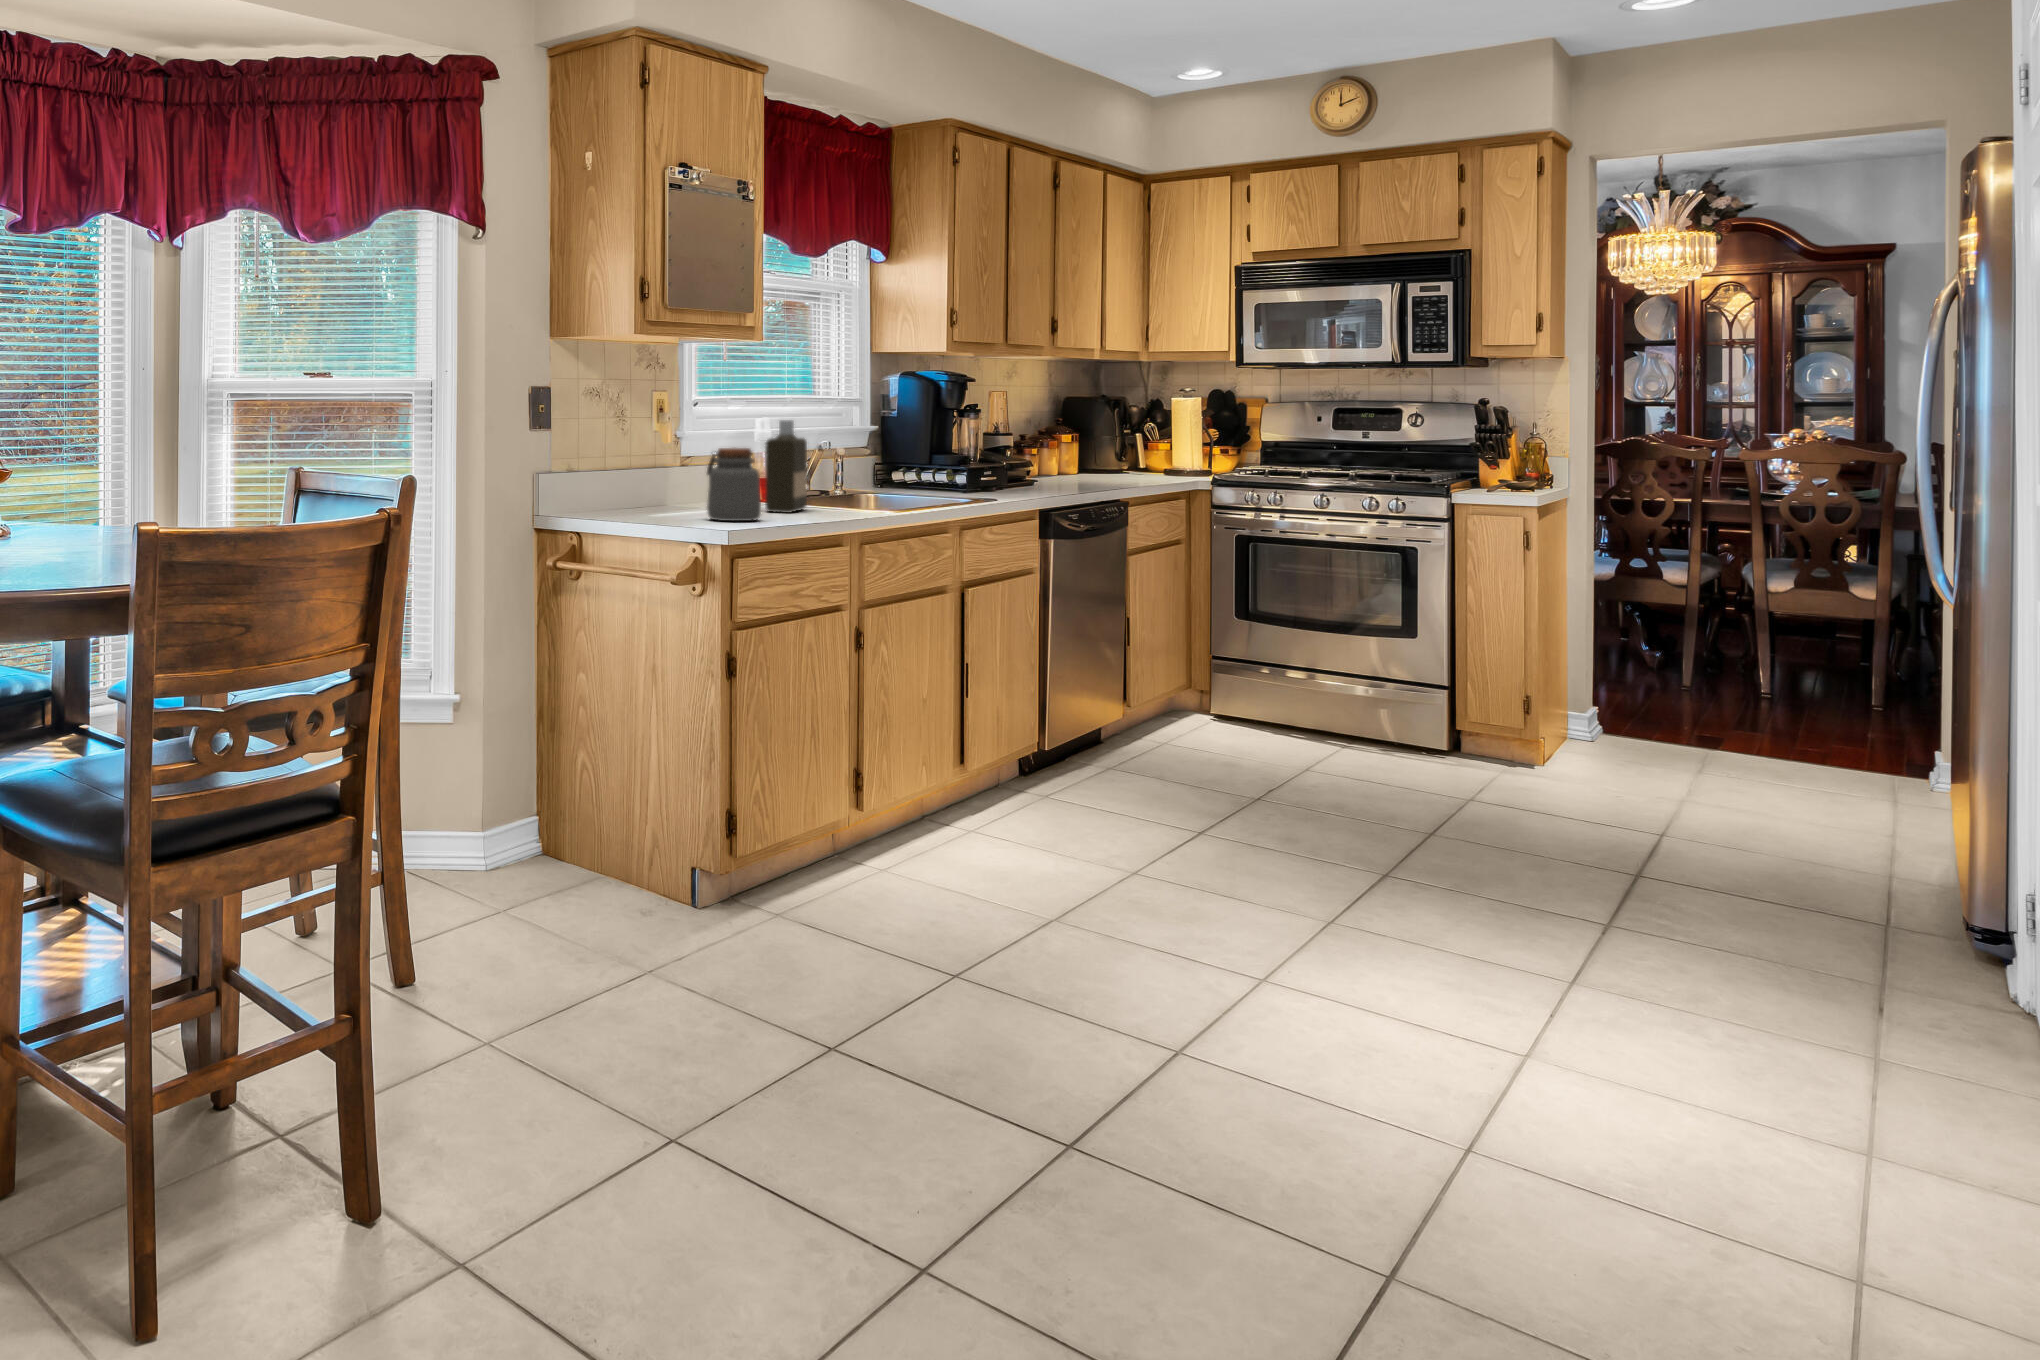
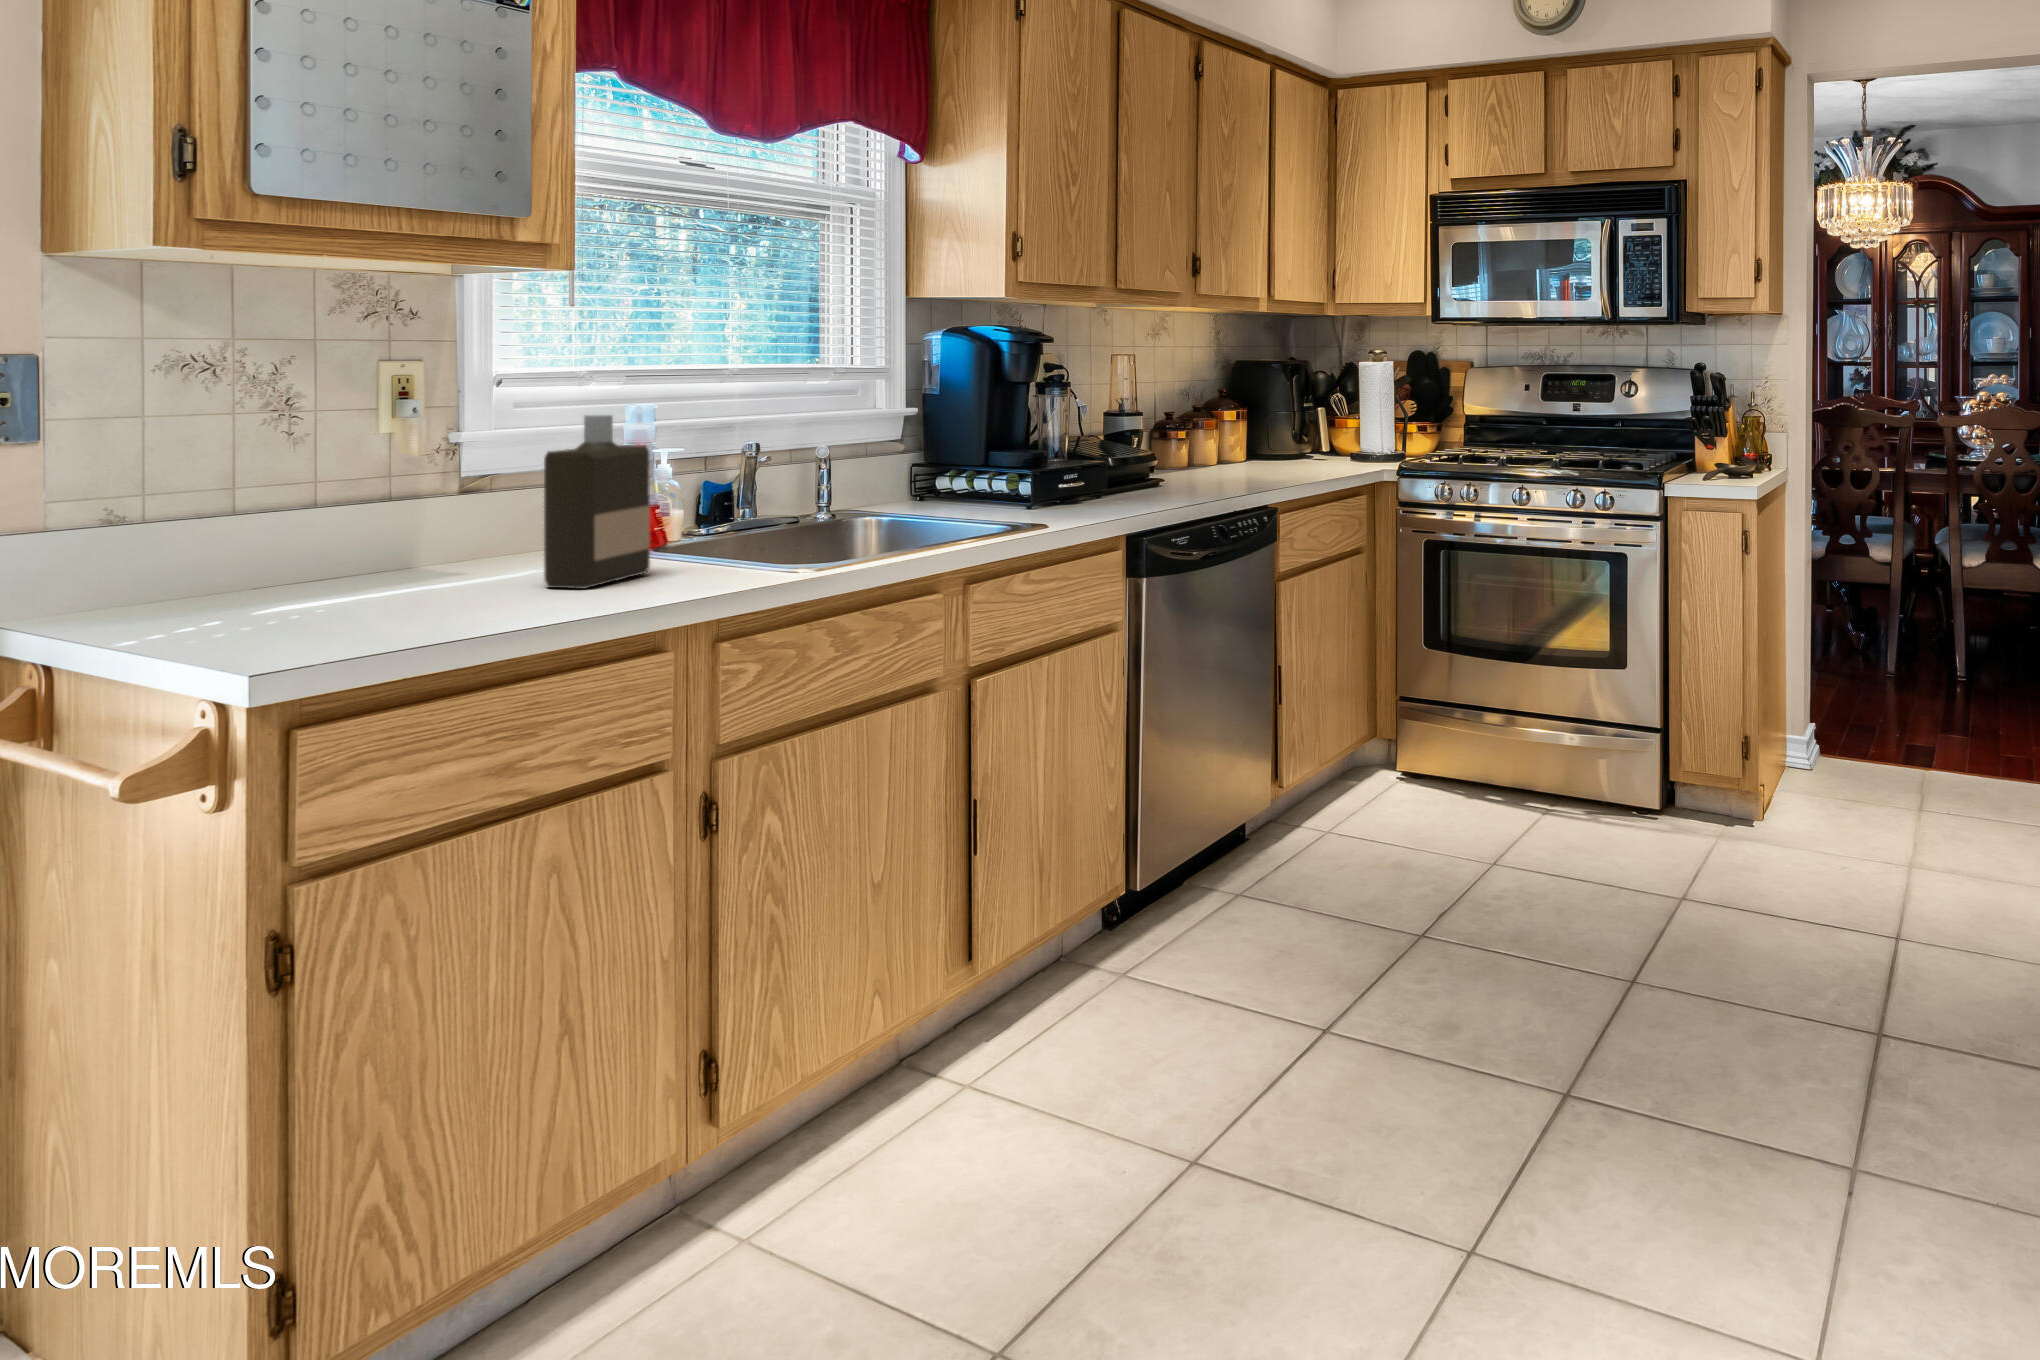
jar: present [707,448,761,521] -> none [299,481,433,639]

